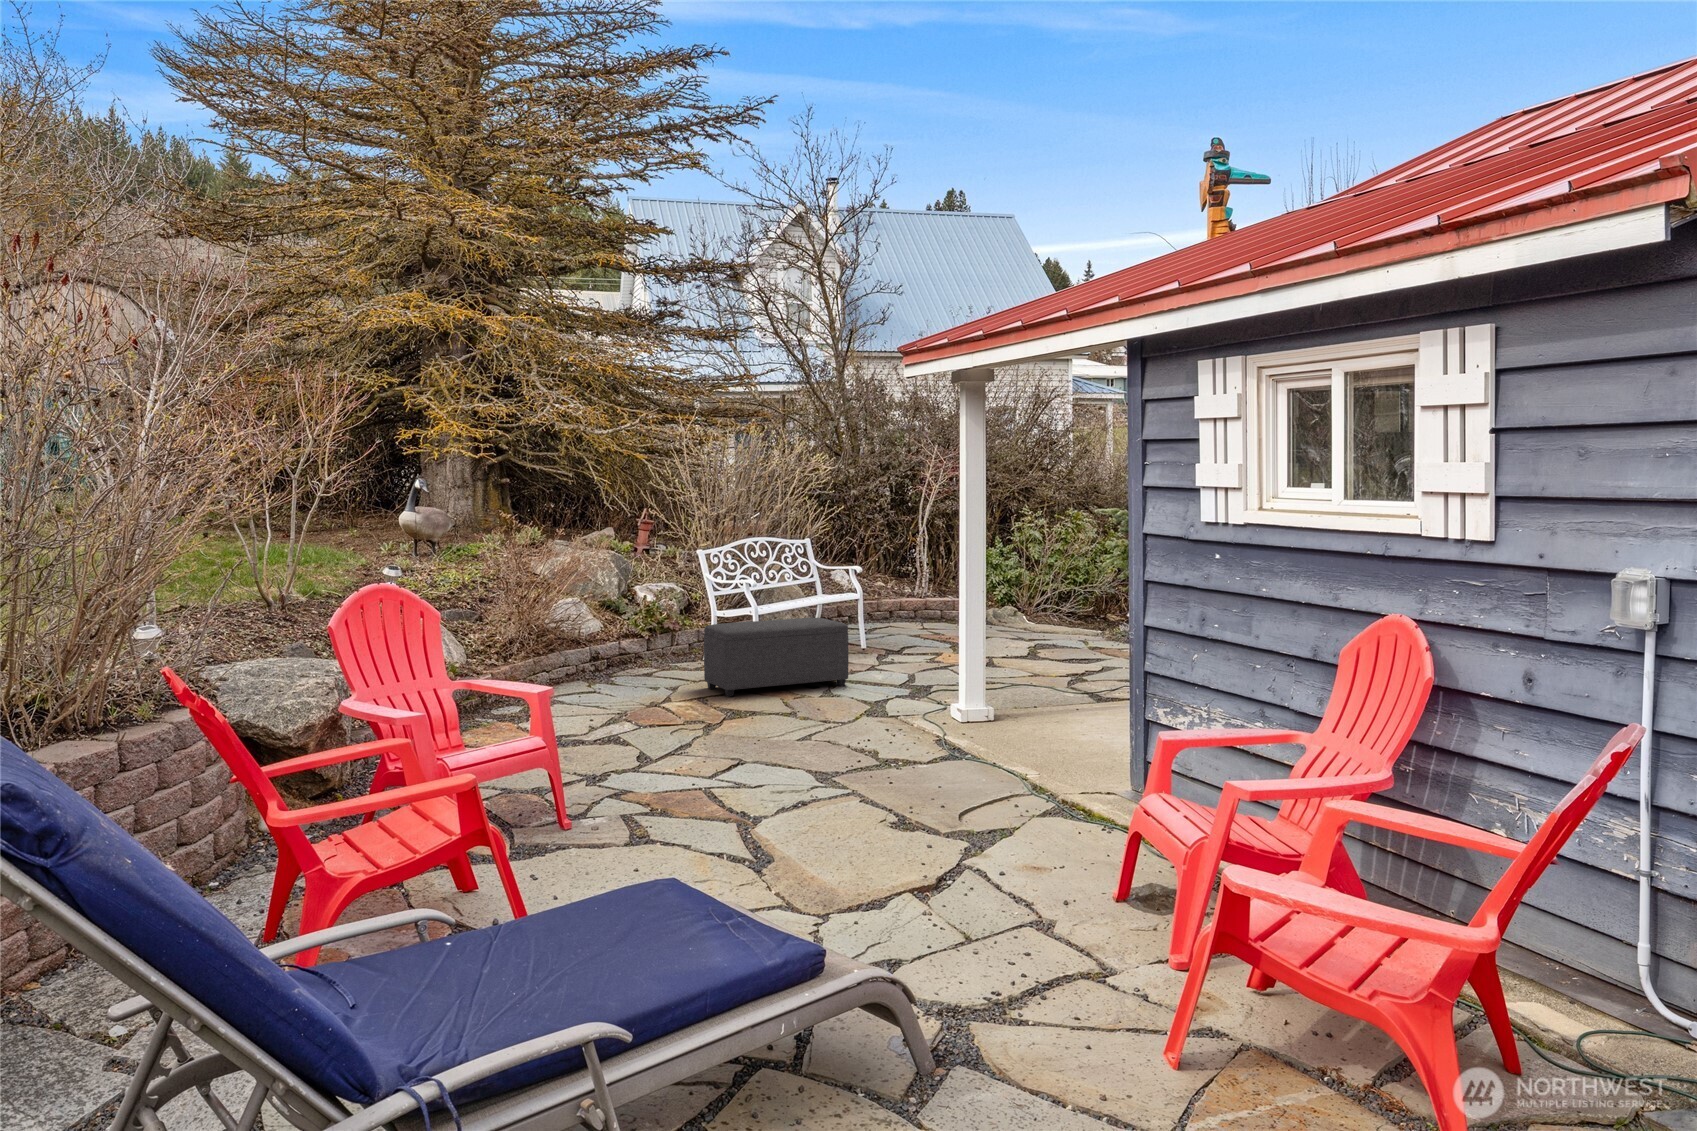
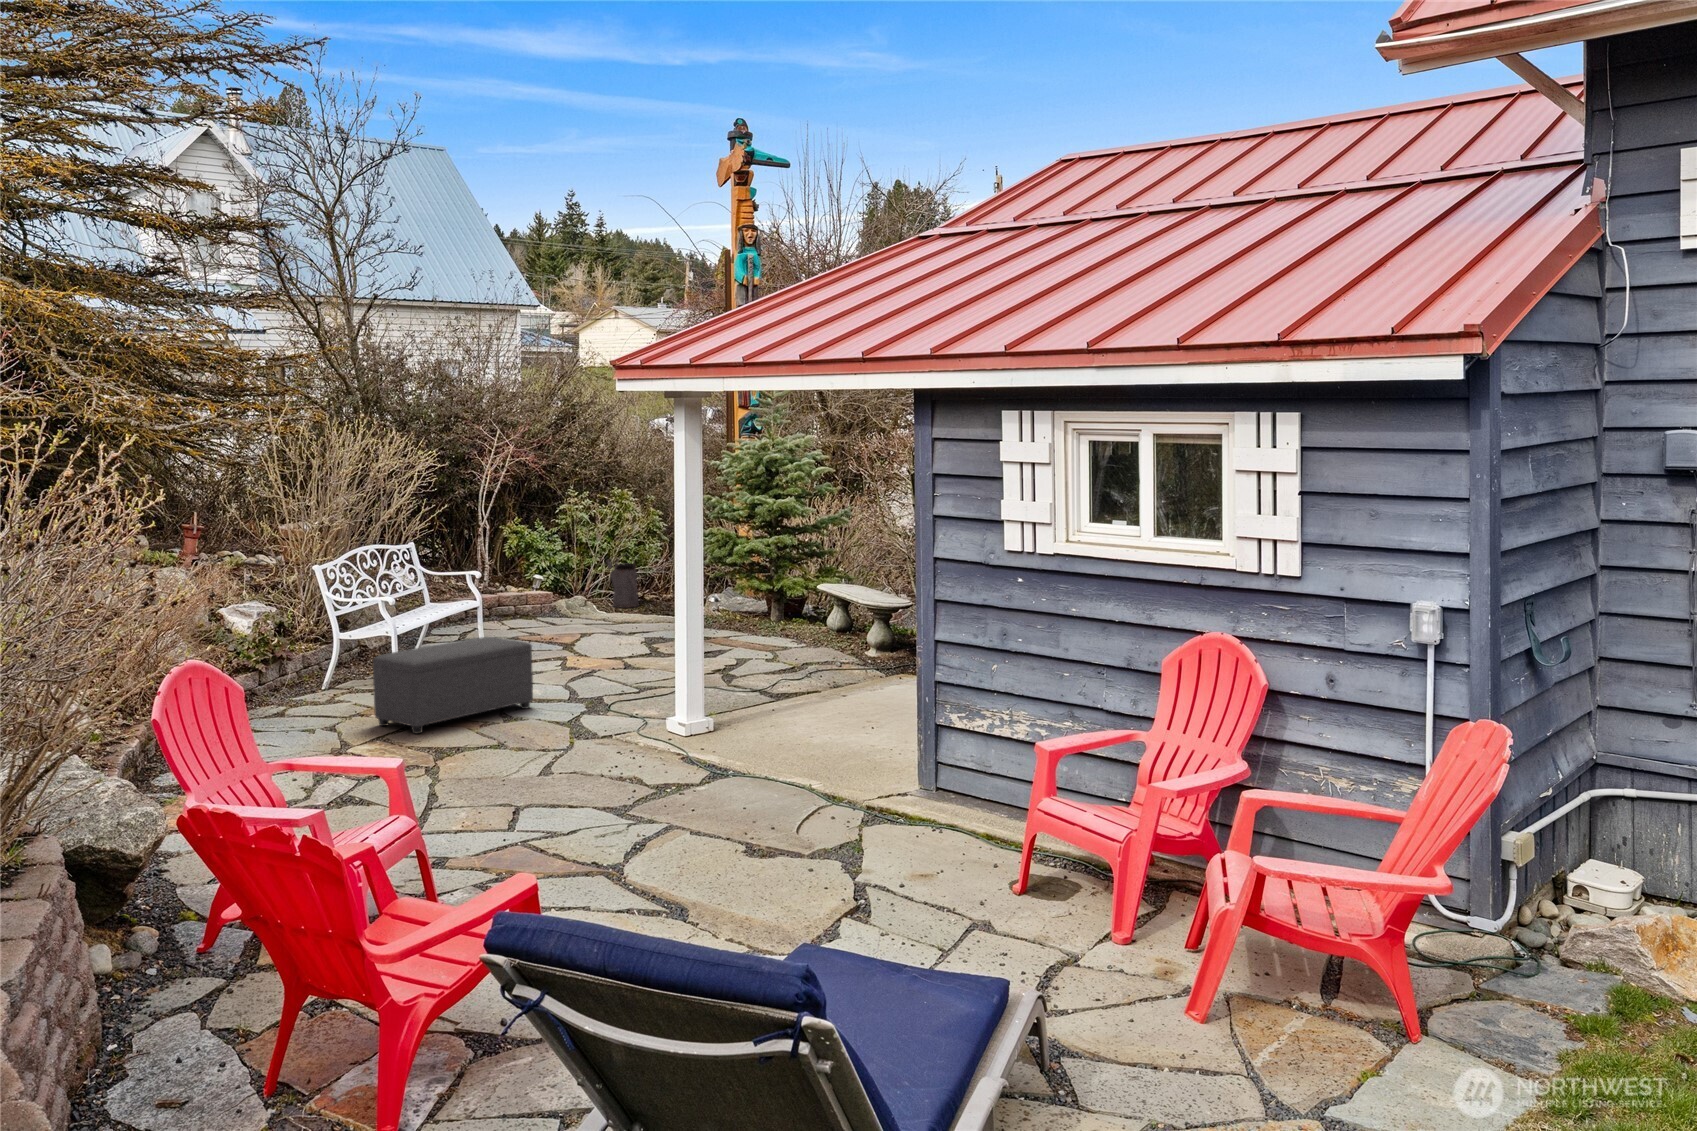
watering can: none [1018,564,1044,615] -> present [607,557,639,608]

